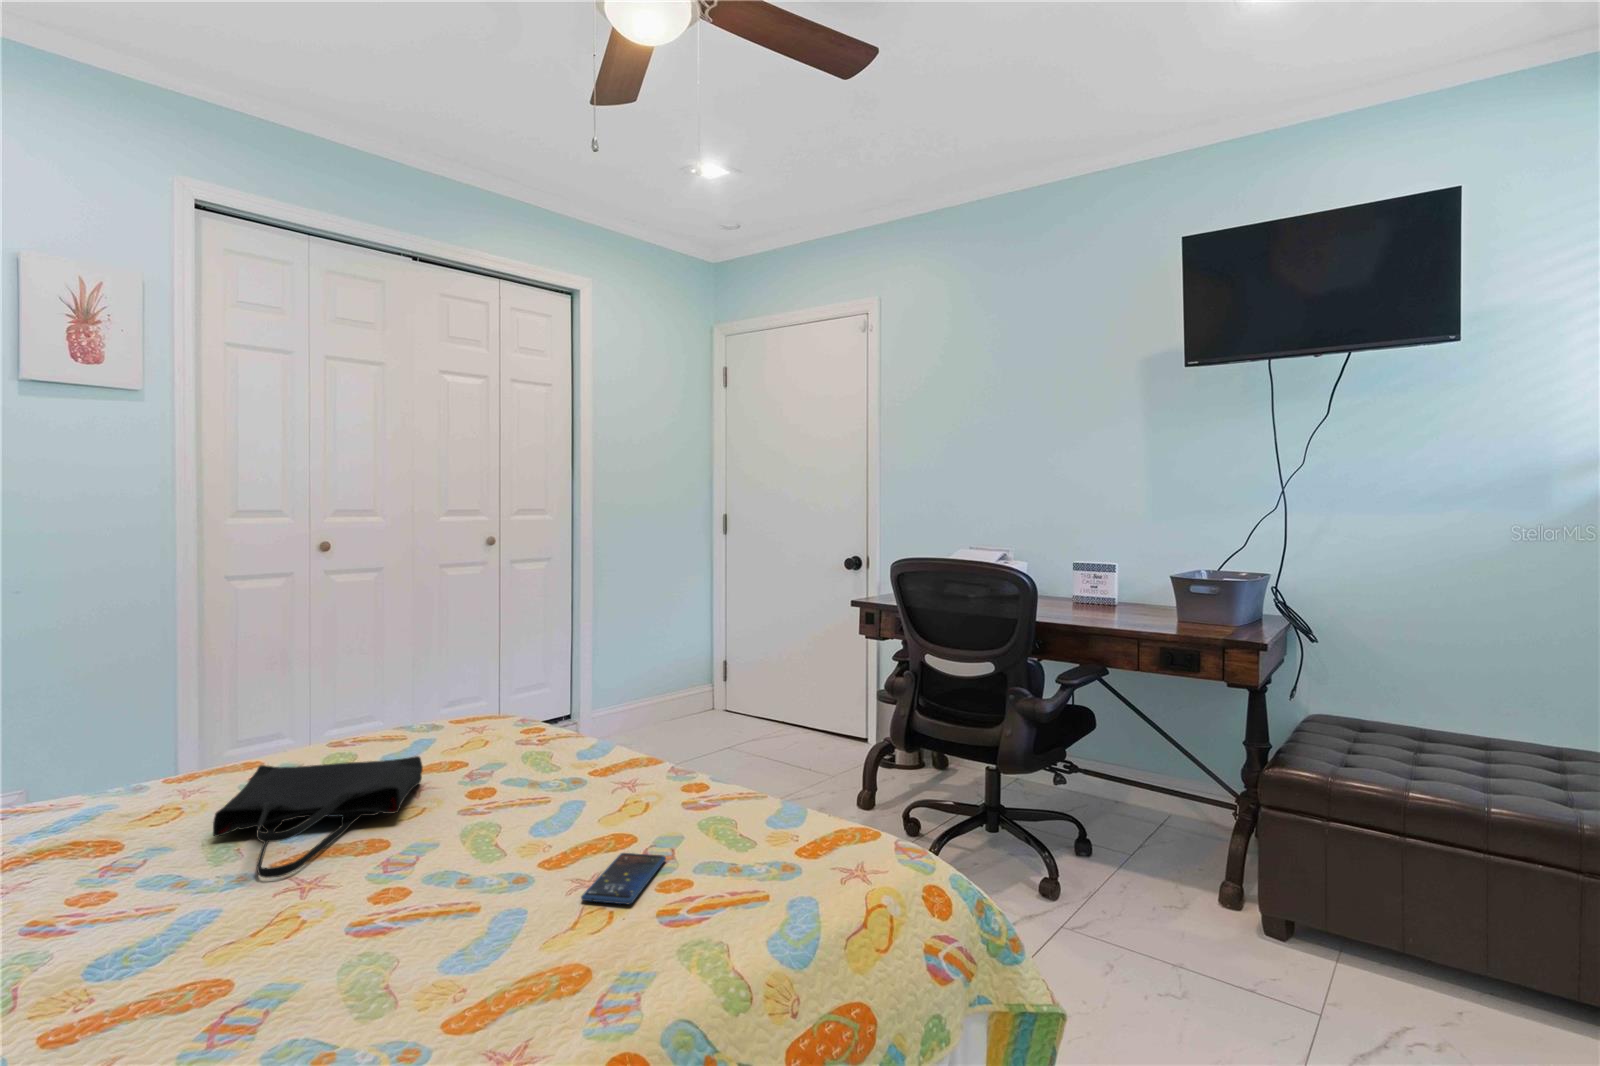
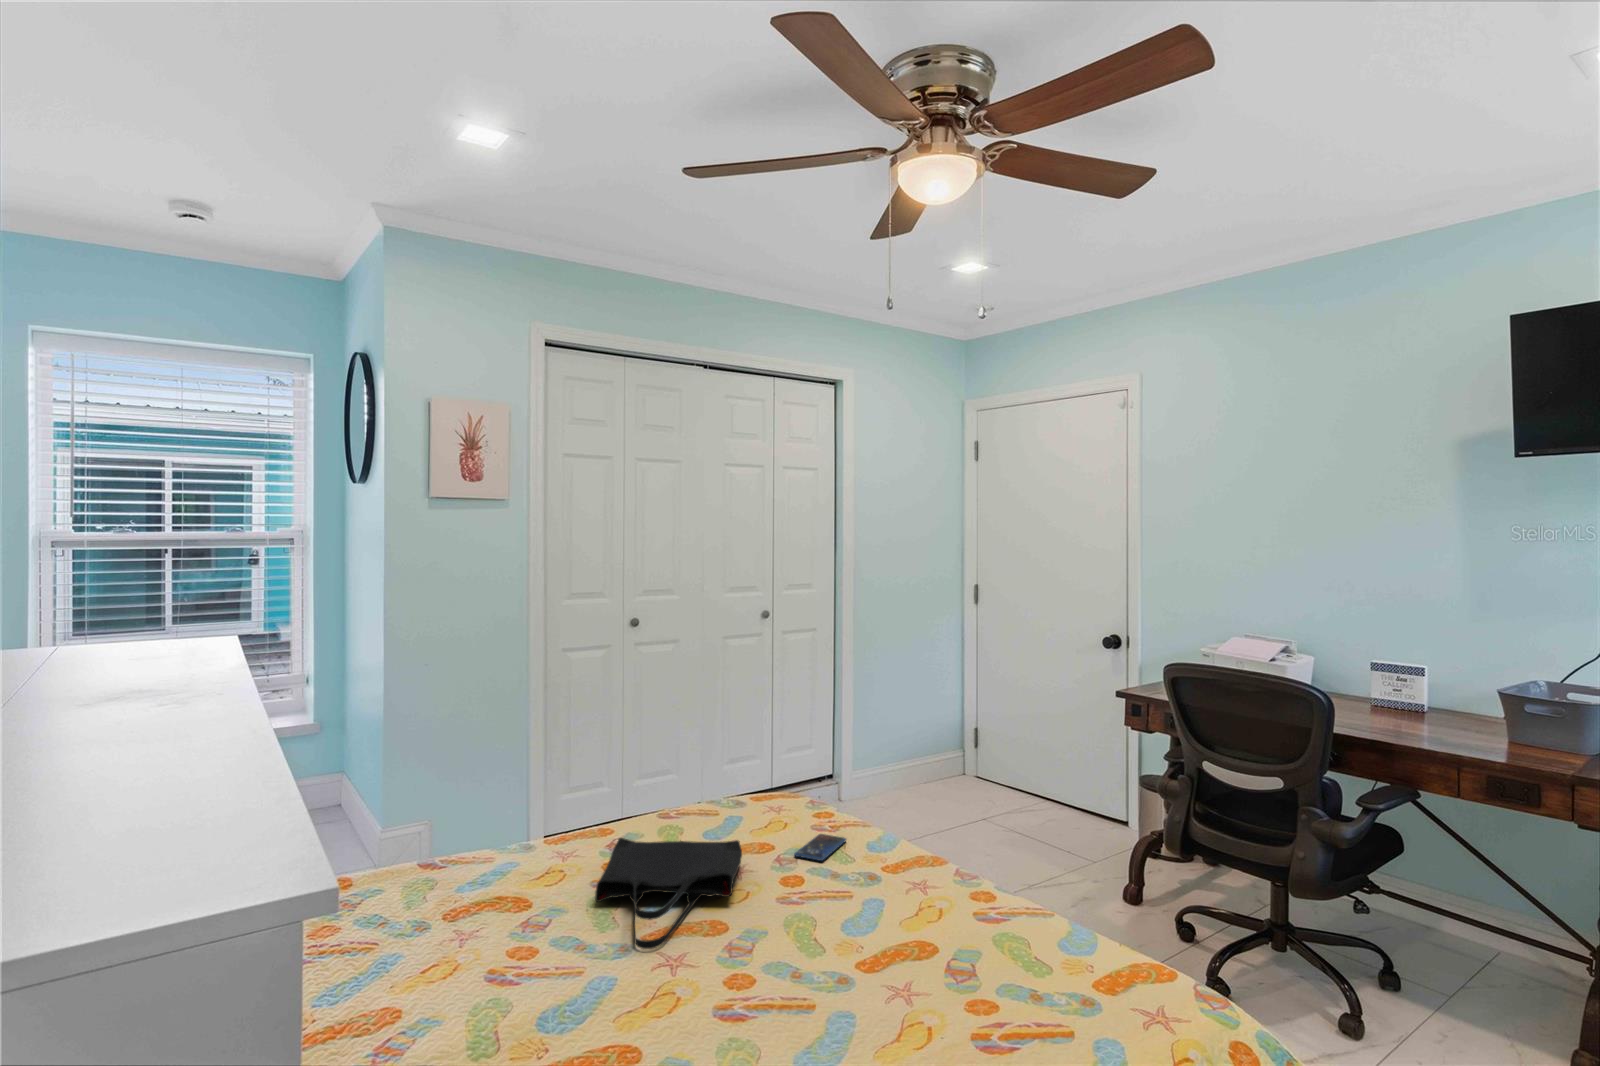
smartphone: present [581,853,666,904] -> present [794,834,846,861]

